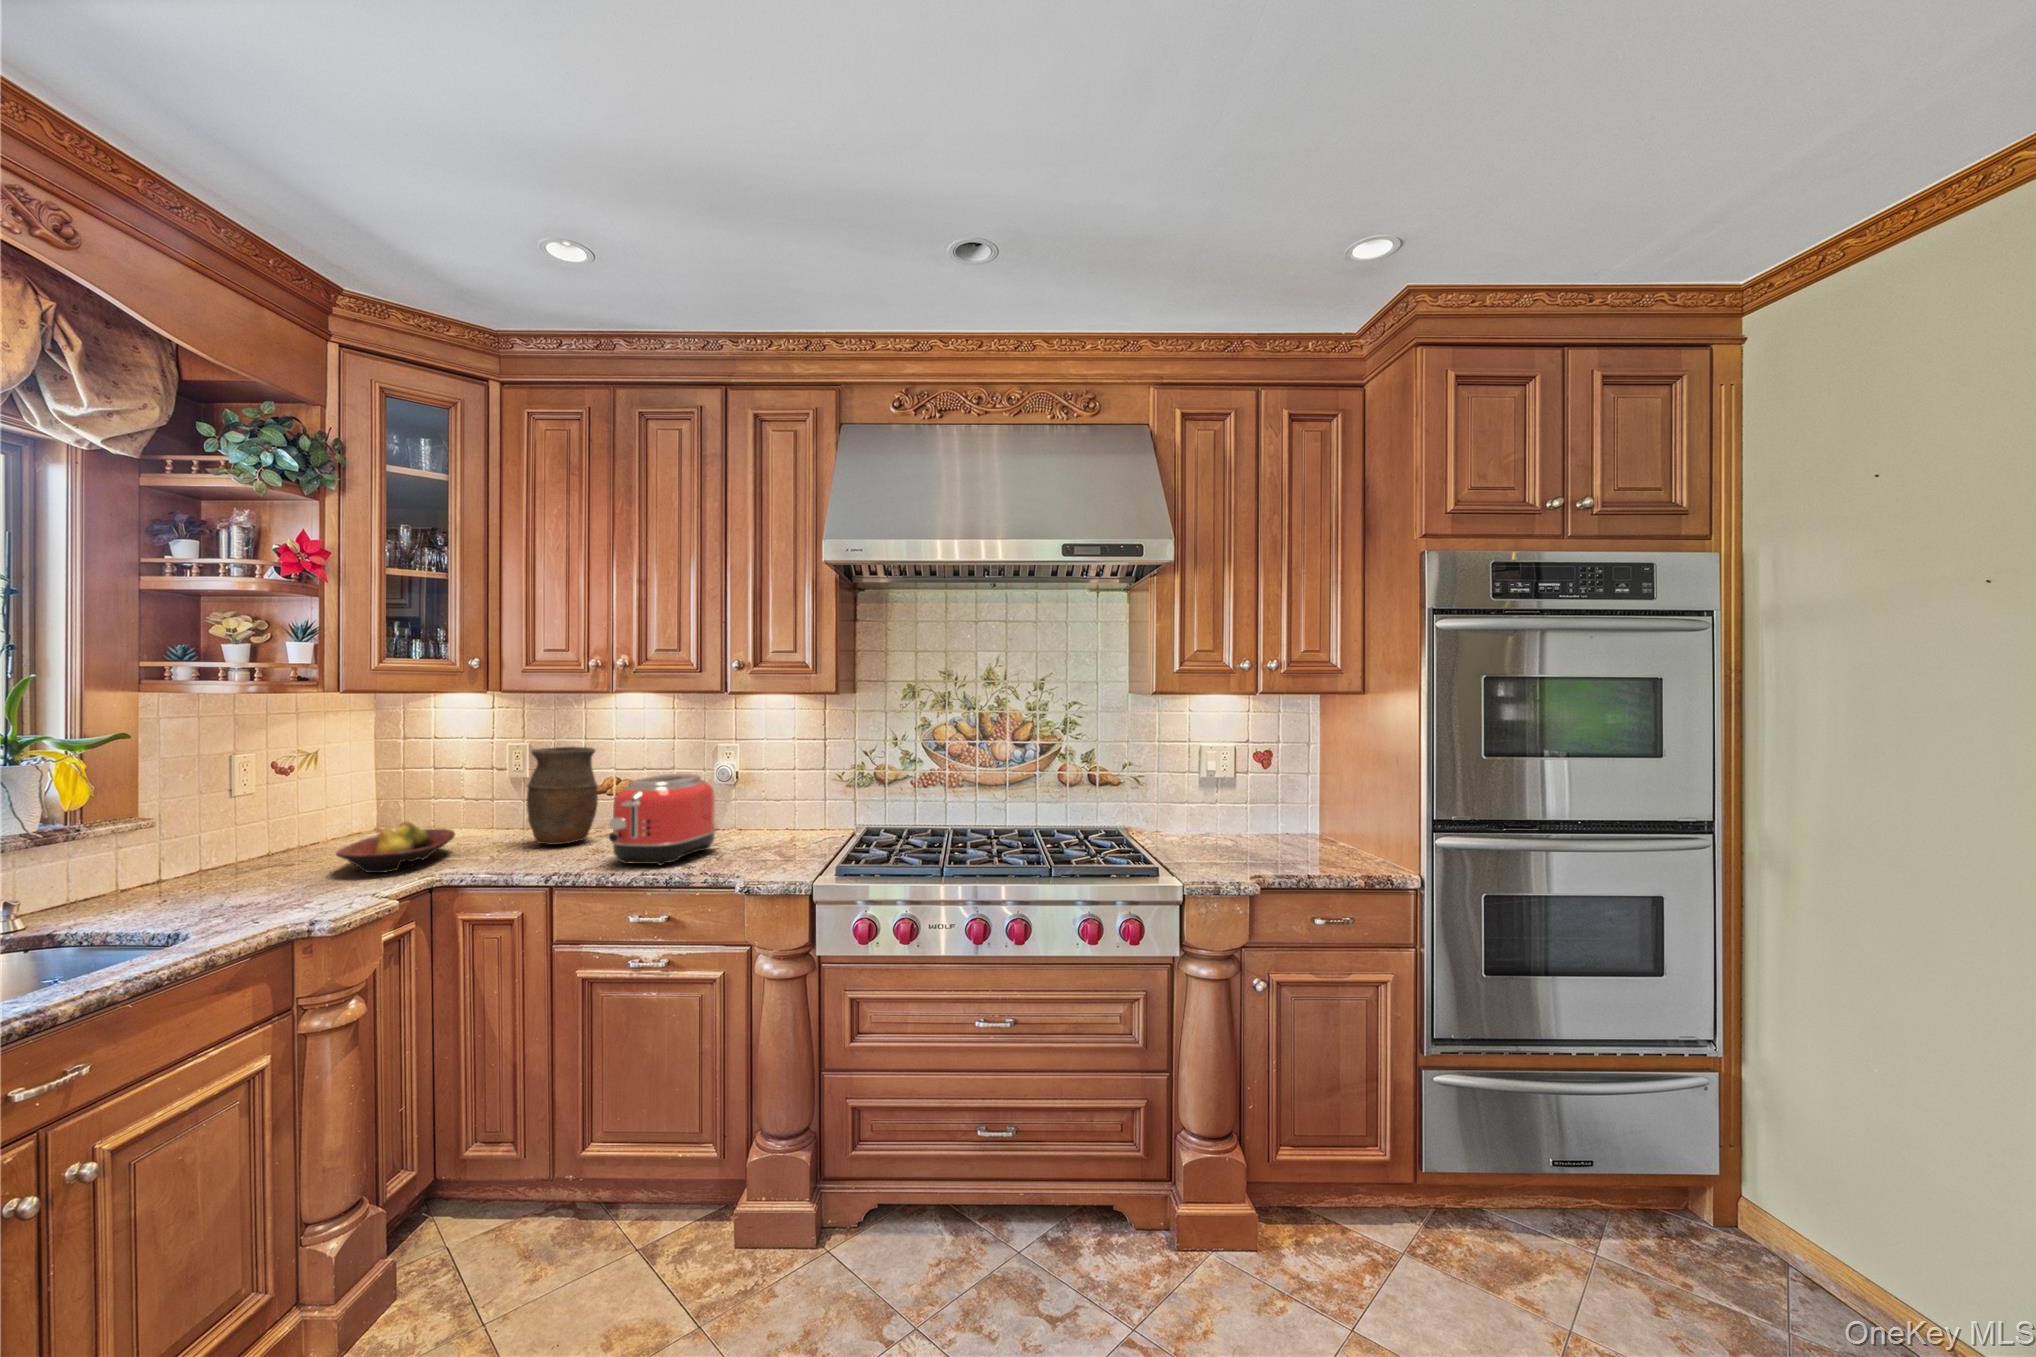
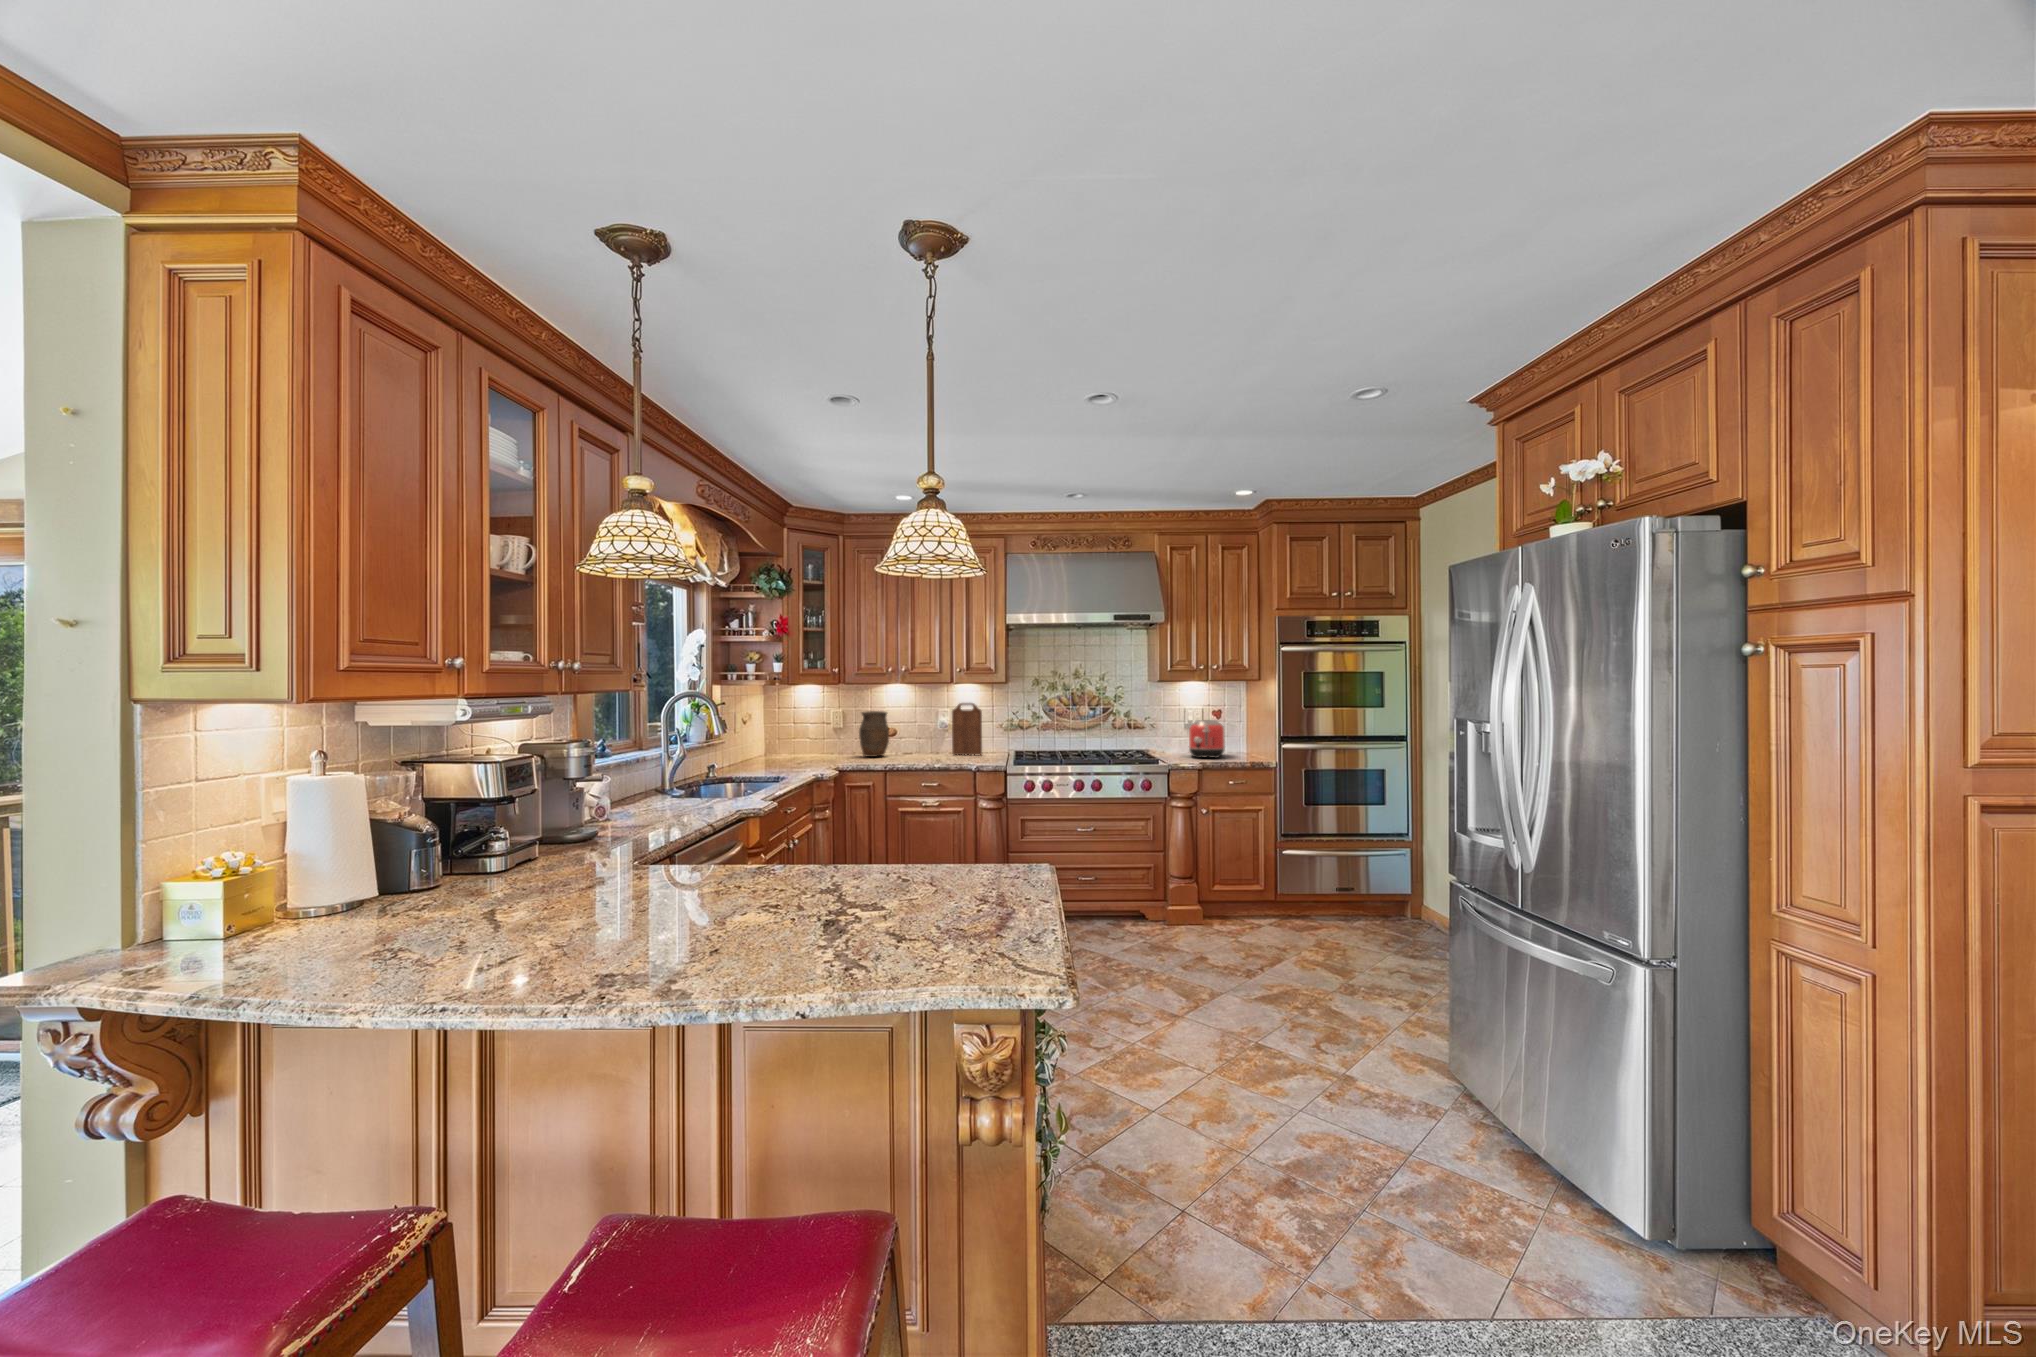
cutting board: none [733,731,794,840] -> present [952,703,982,755]
toaster: present [609,774,716,866] -> present [1189,720,1225,758]
fruit bowl: present [336,821,455,873] -> none [798,744,835,764]

